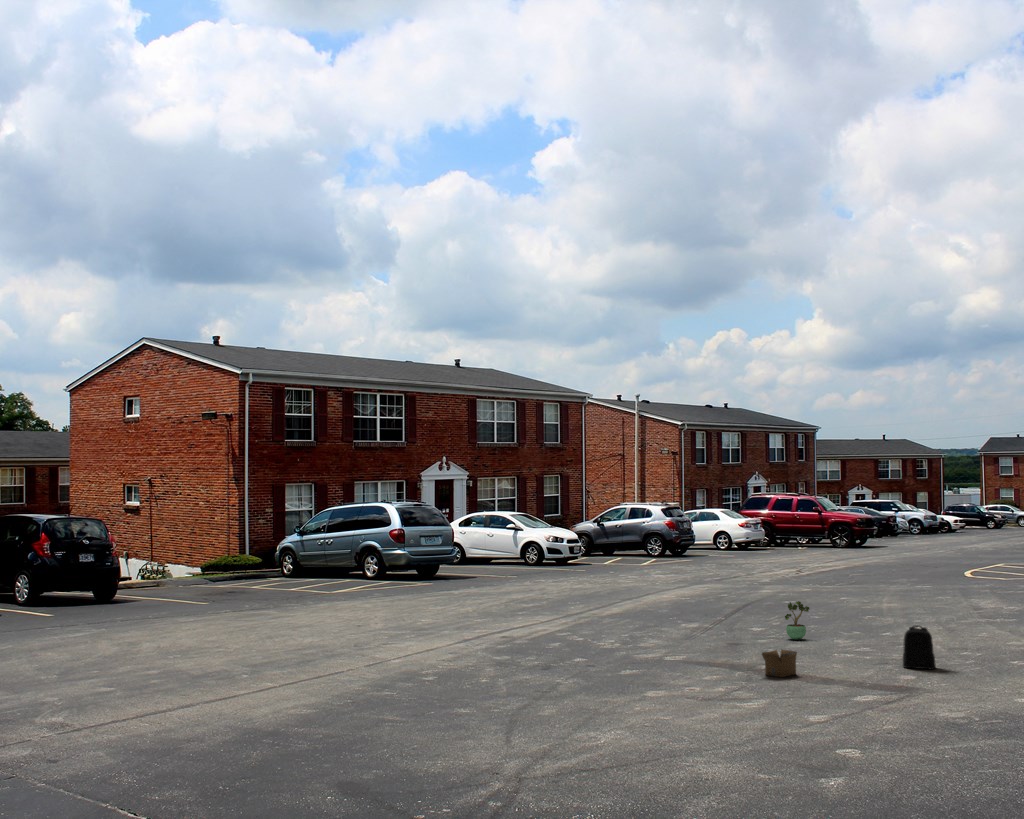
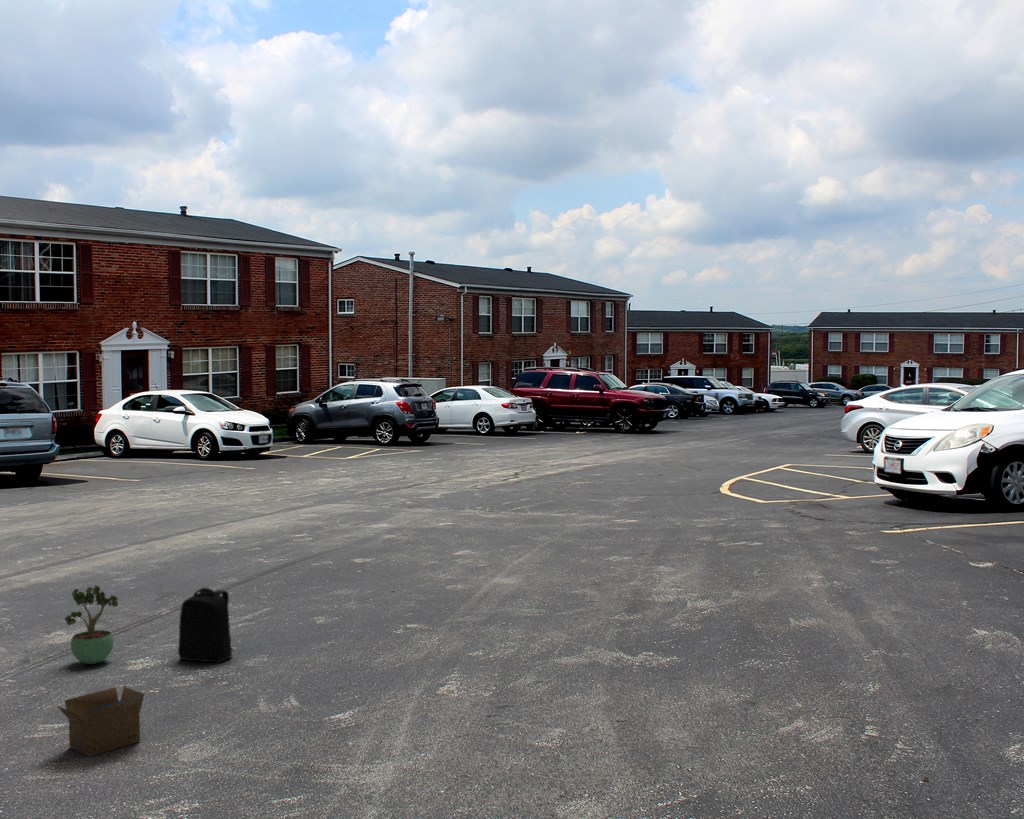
potted plant: present [785,601,809,640] -> present [65,586,118,664]
backpack: present [903,625,936,669] -> present [178,588,233,662]

